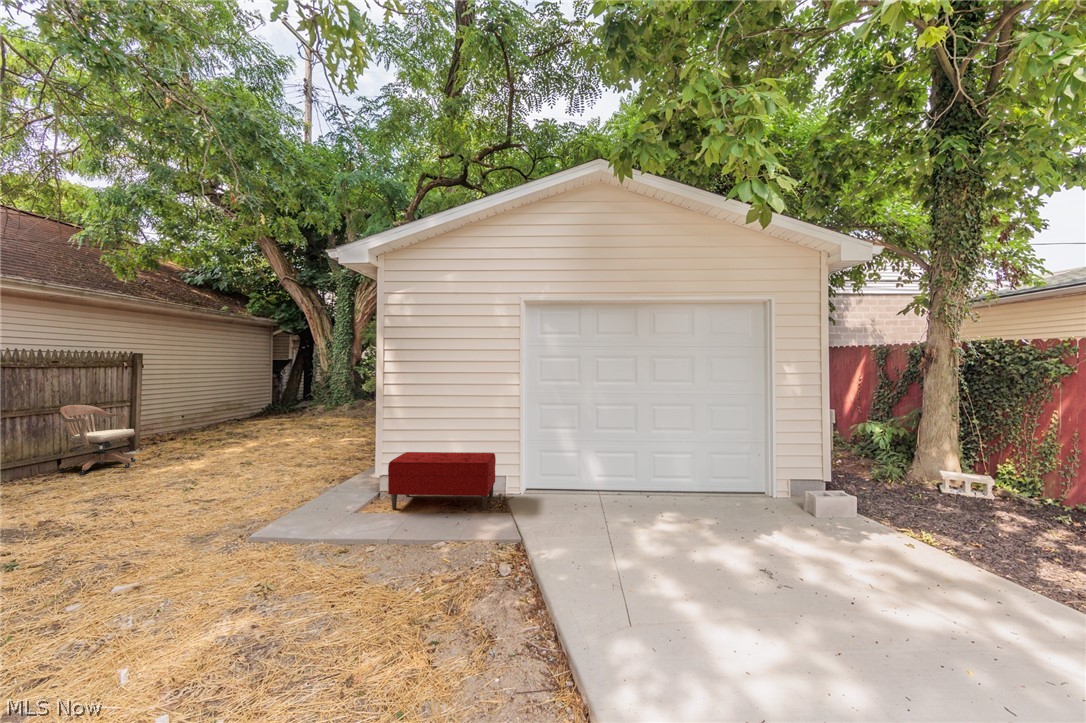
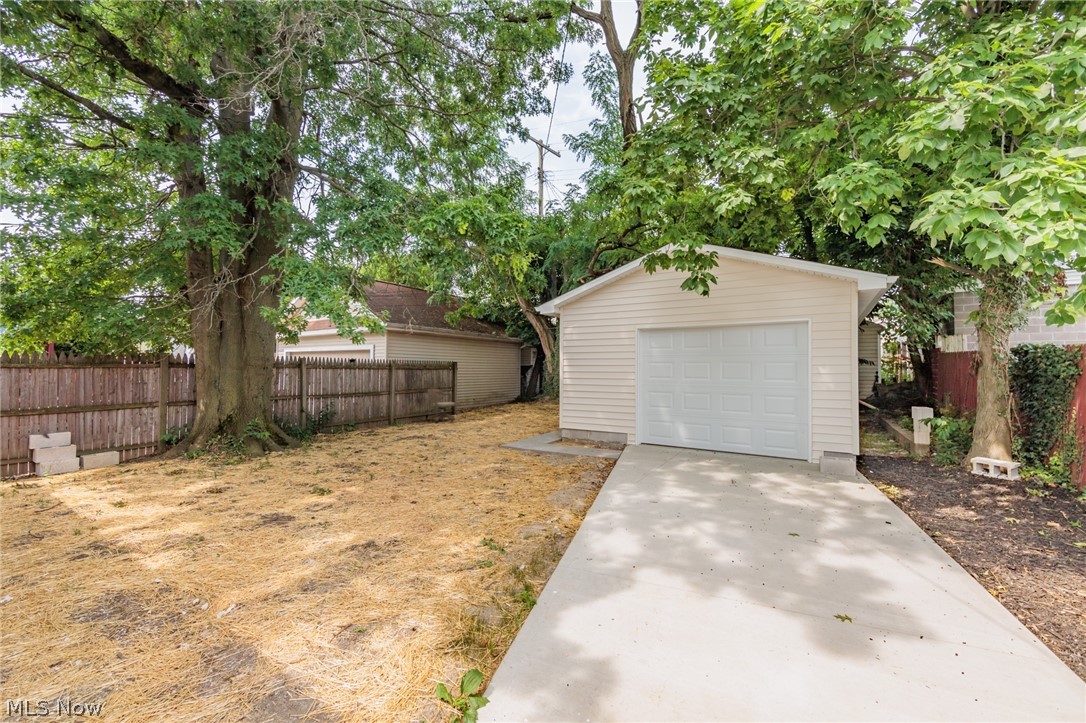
bench: present [388,452,496,510] -> none [563,417,624,449]

